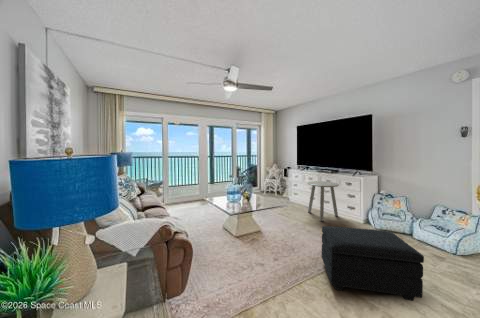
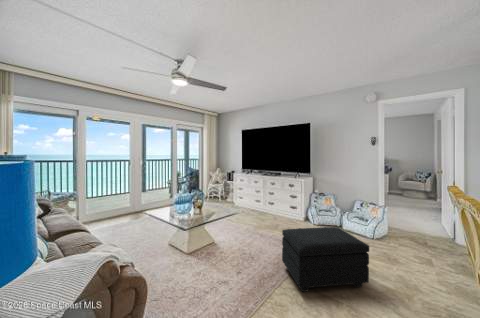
side table: present [308,181,339,221] -> none [255,184,284,224]

